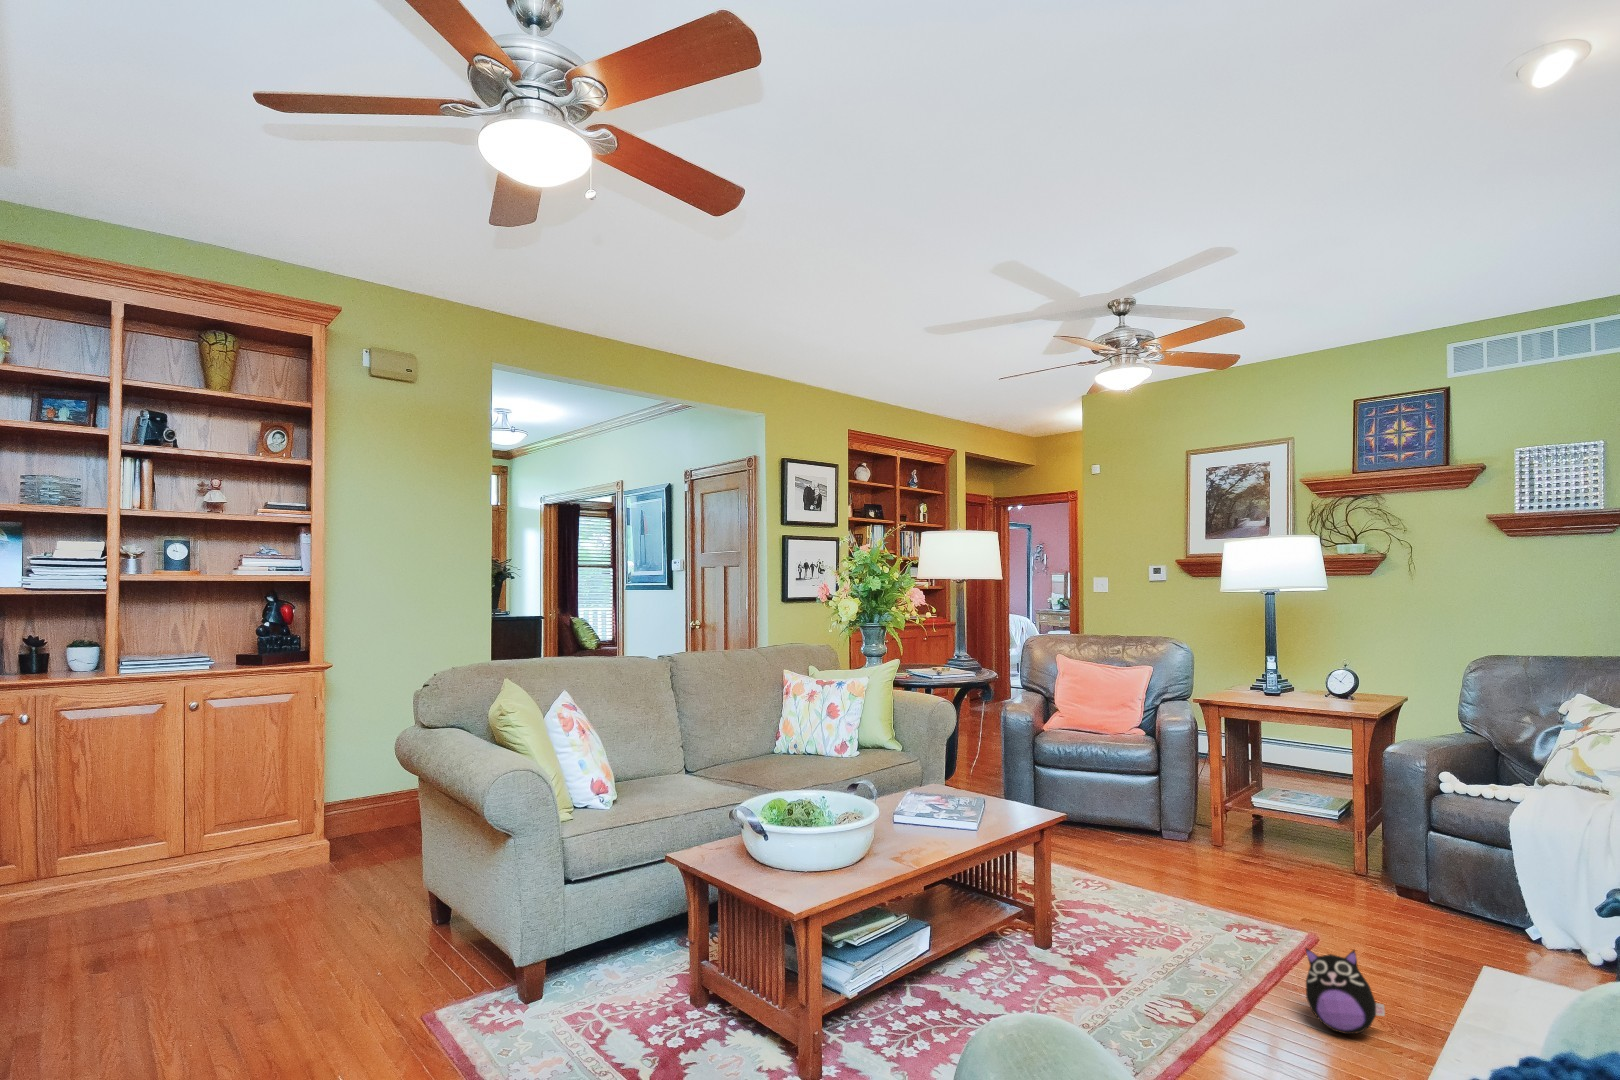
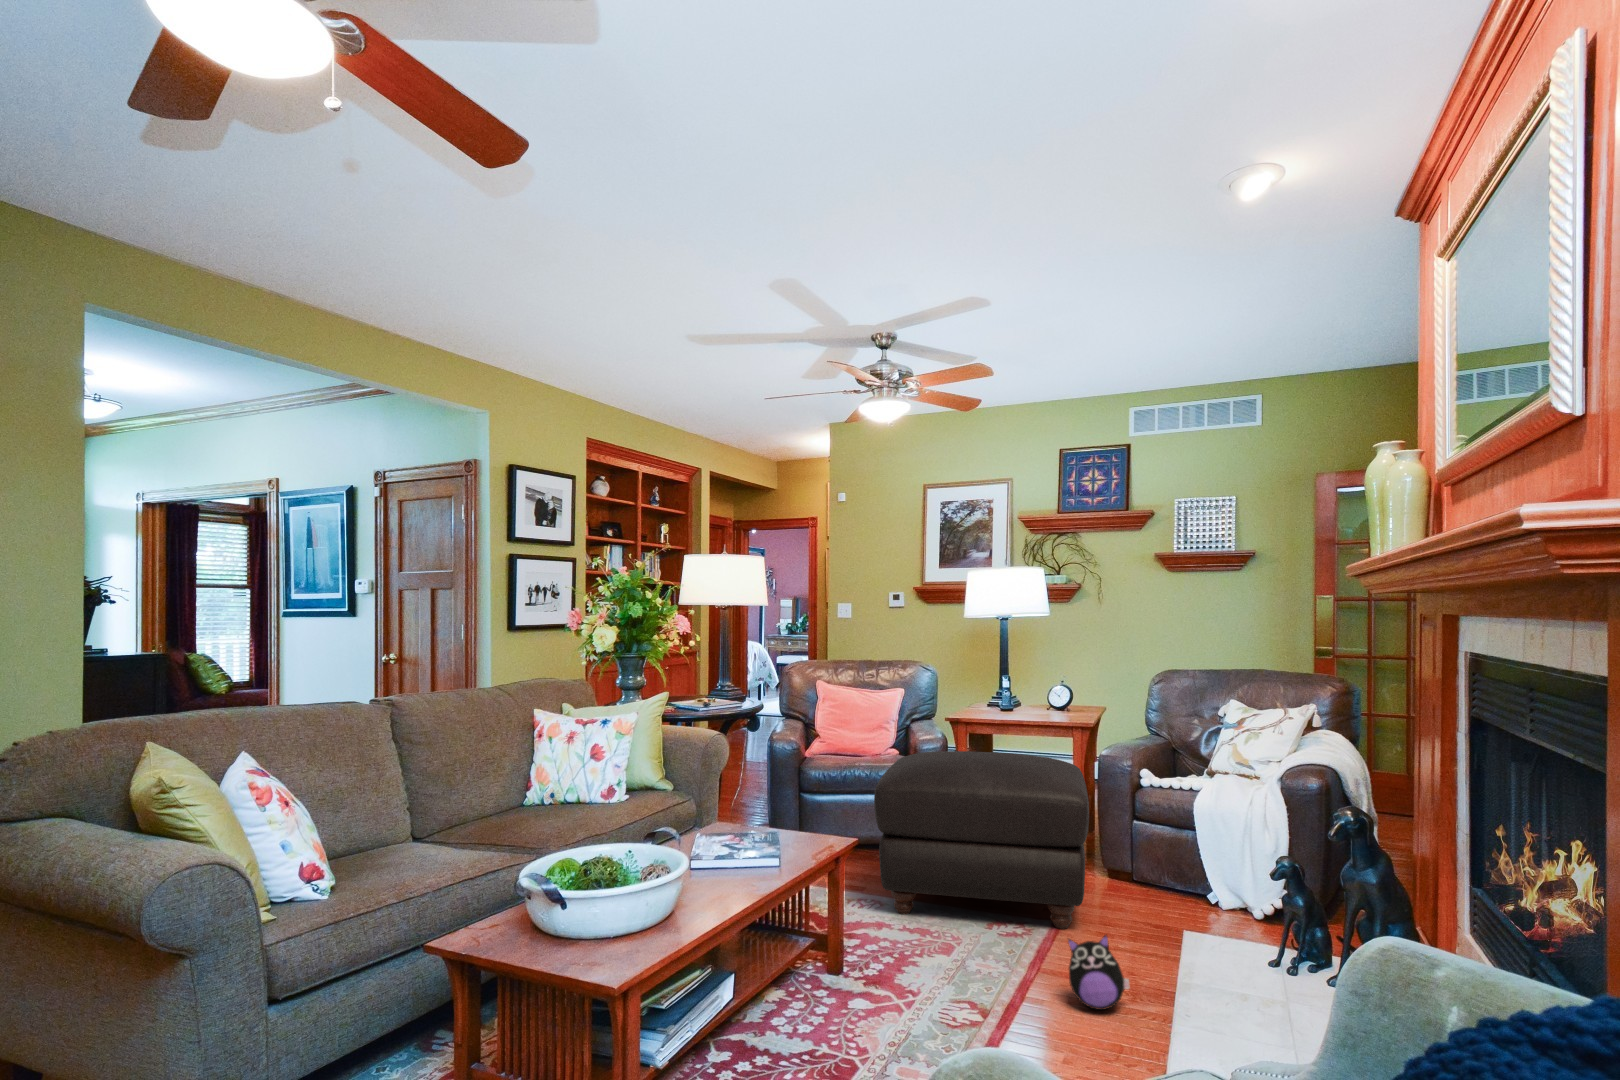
ottoman: none [1100,733,1357,937] -> present [874,751,1089,929]

